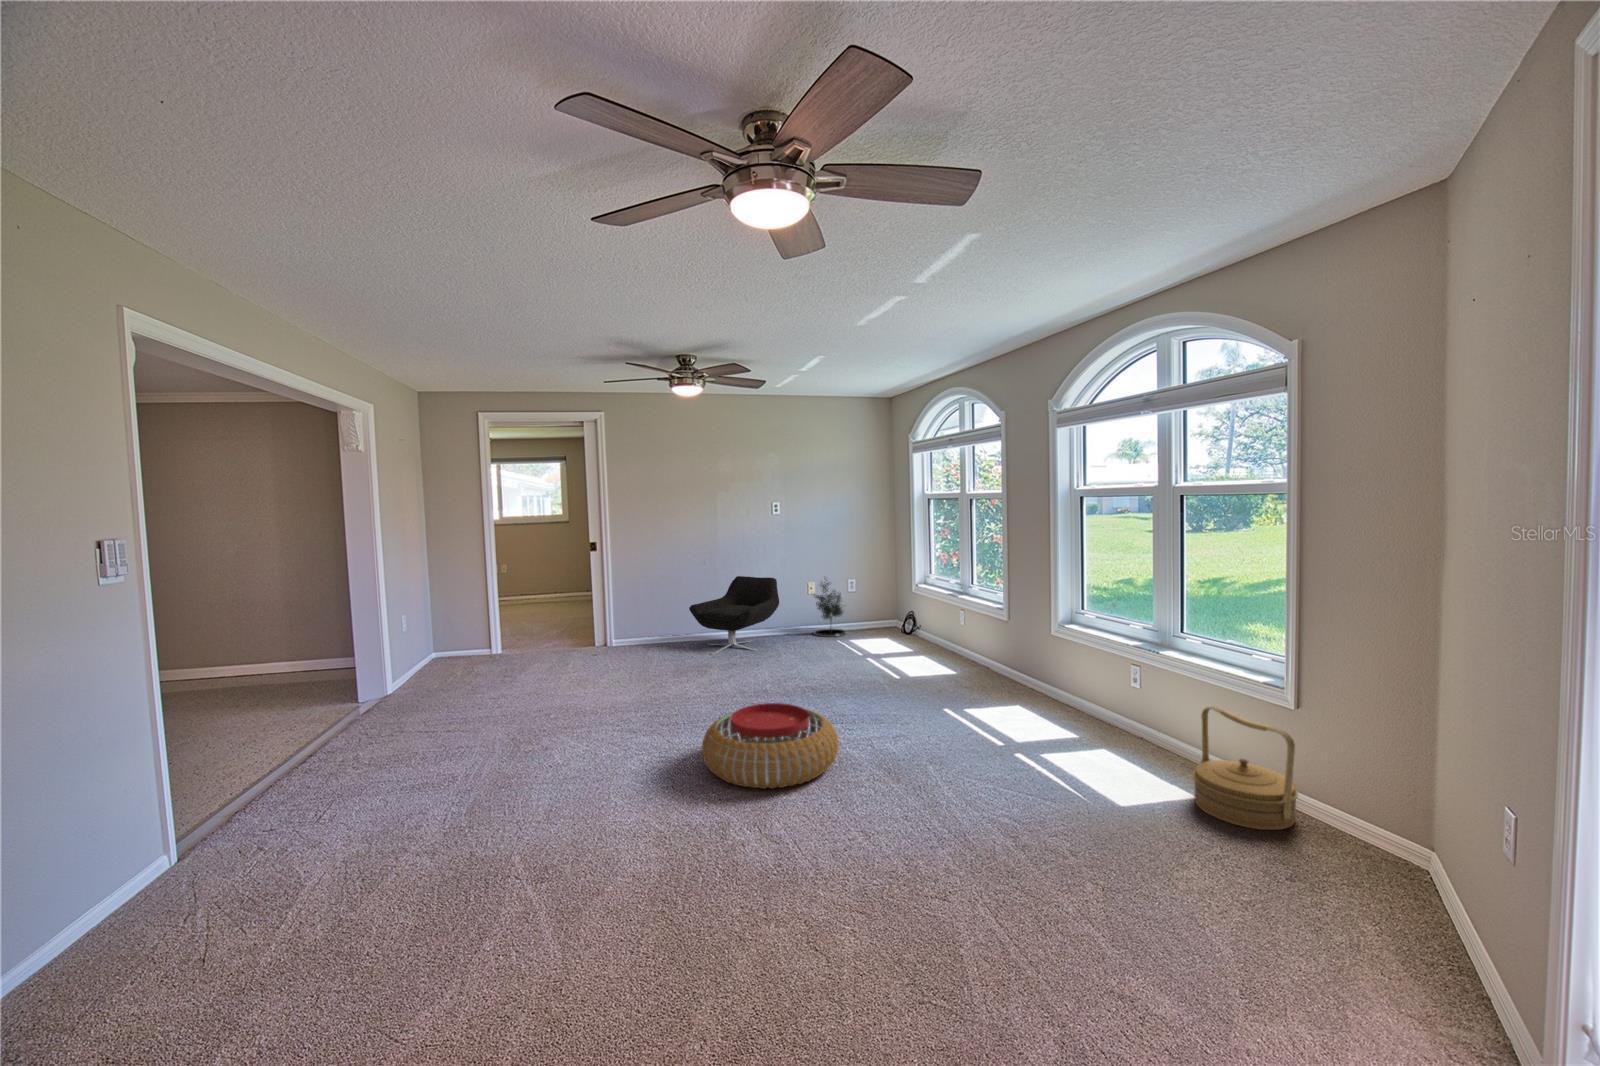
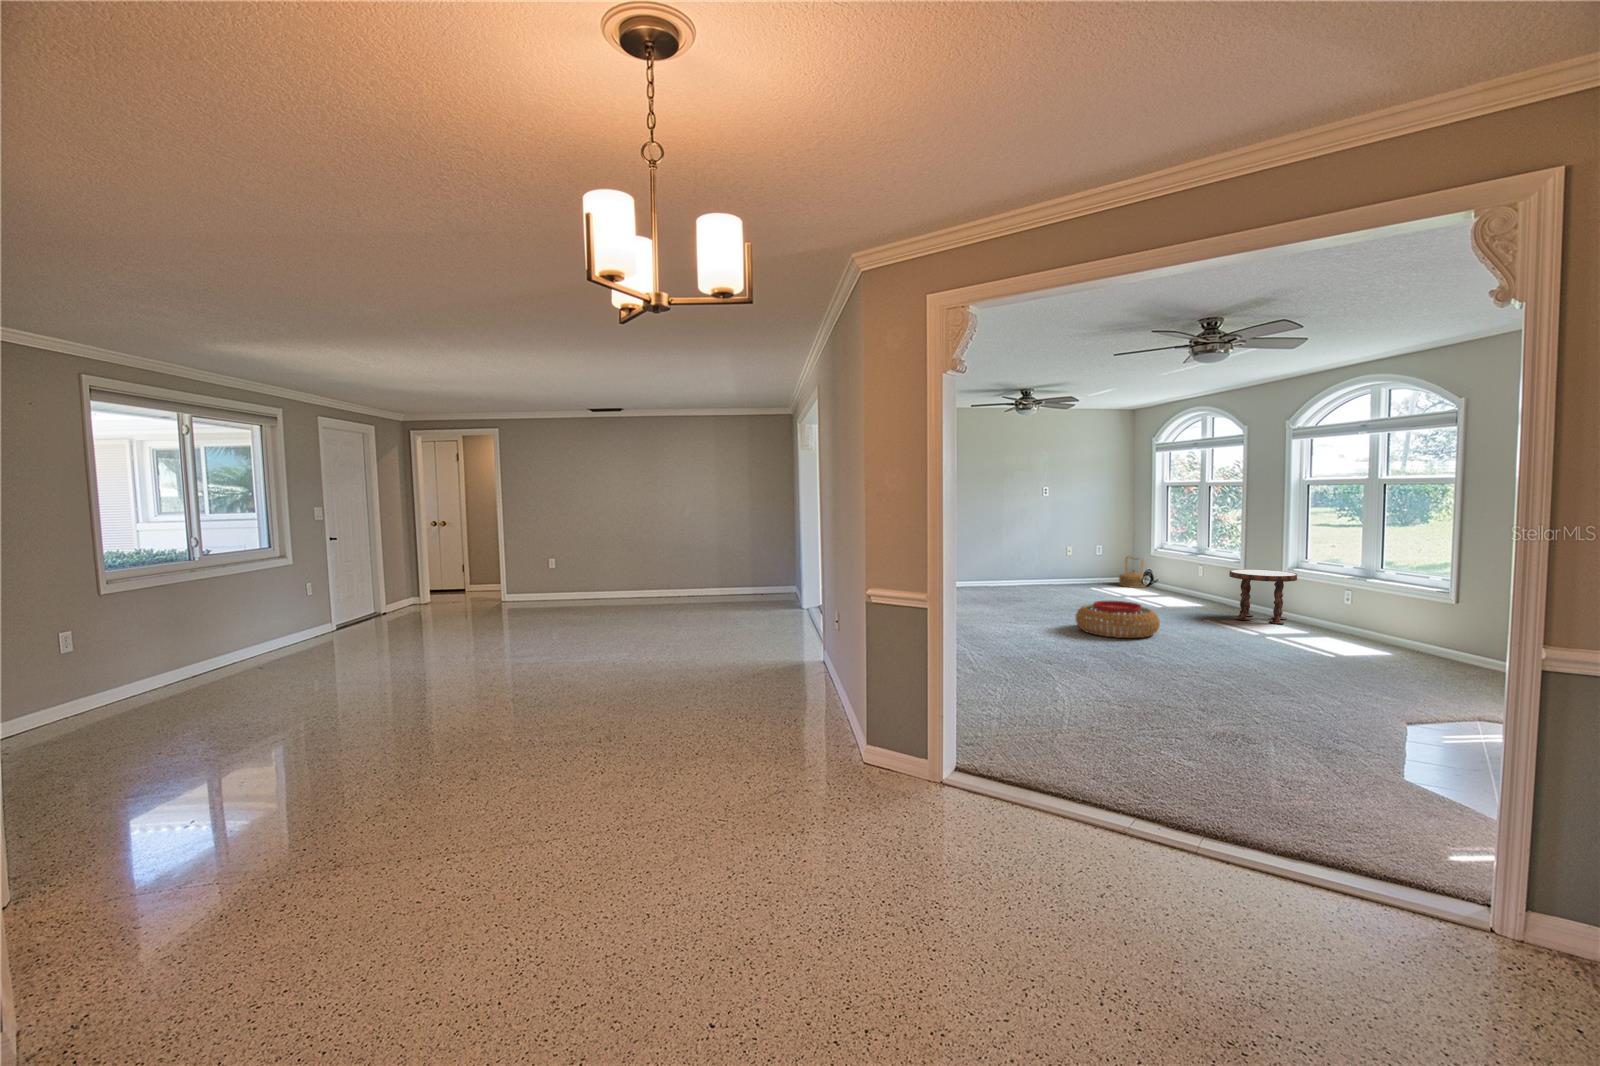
lounge chair: present [689,576,779,655] -> none [987,540,1052,592]
potted tree: present [814,580,846,637] -> none [1071,541,1097,586]
side table: none [976,626,1068,720] -> present [1229,569,1297,624]
woven basket: present [1193,706,1298,830] -> present [1119,556,1146,588]

